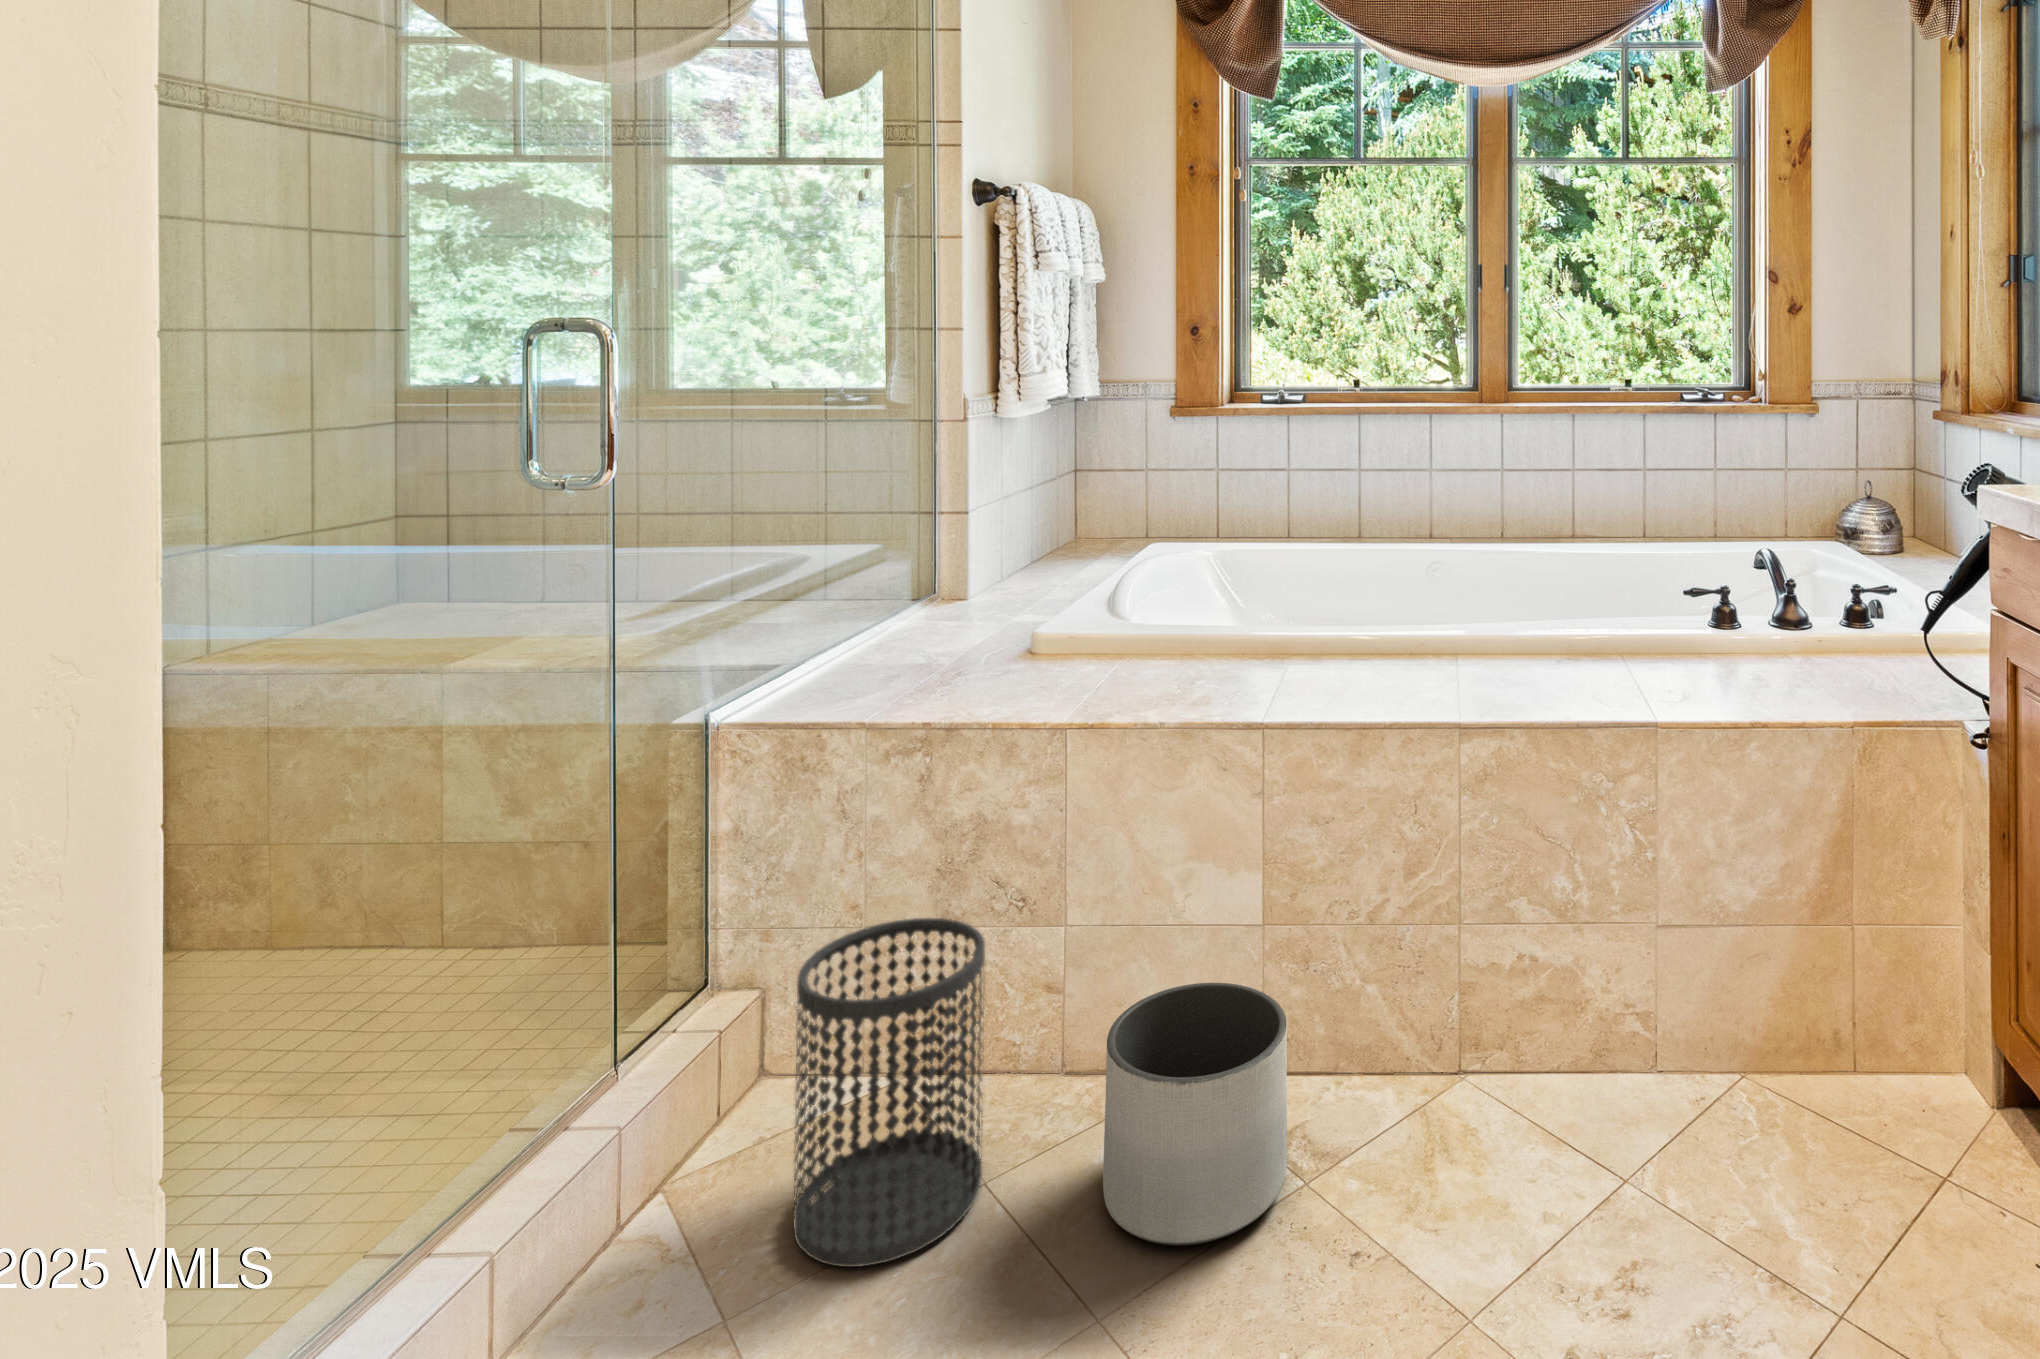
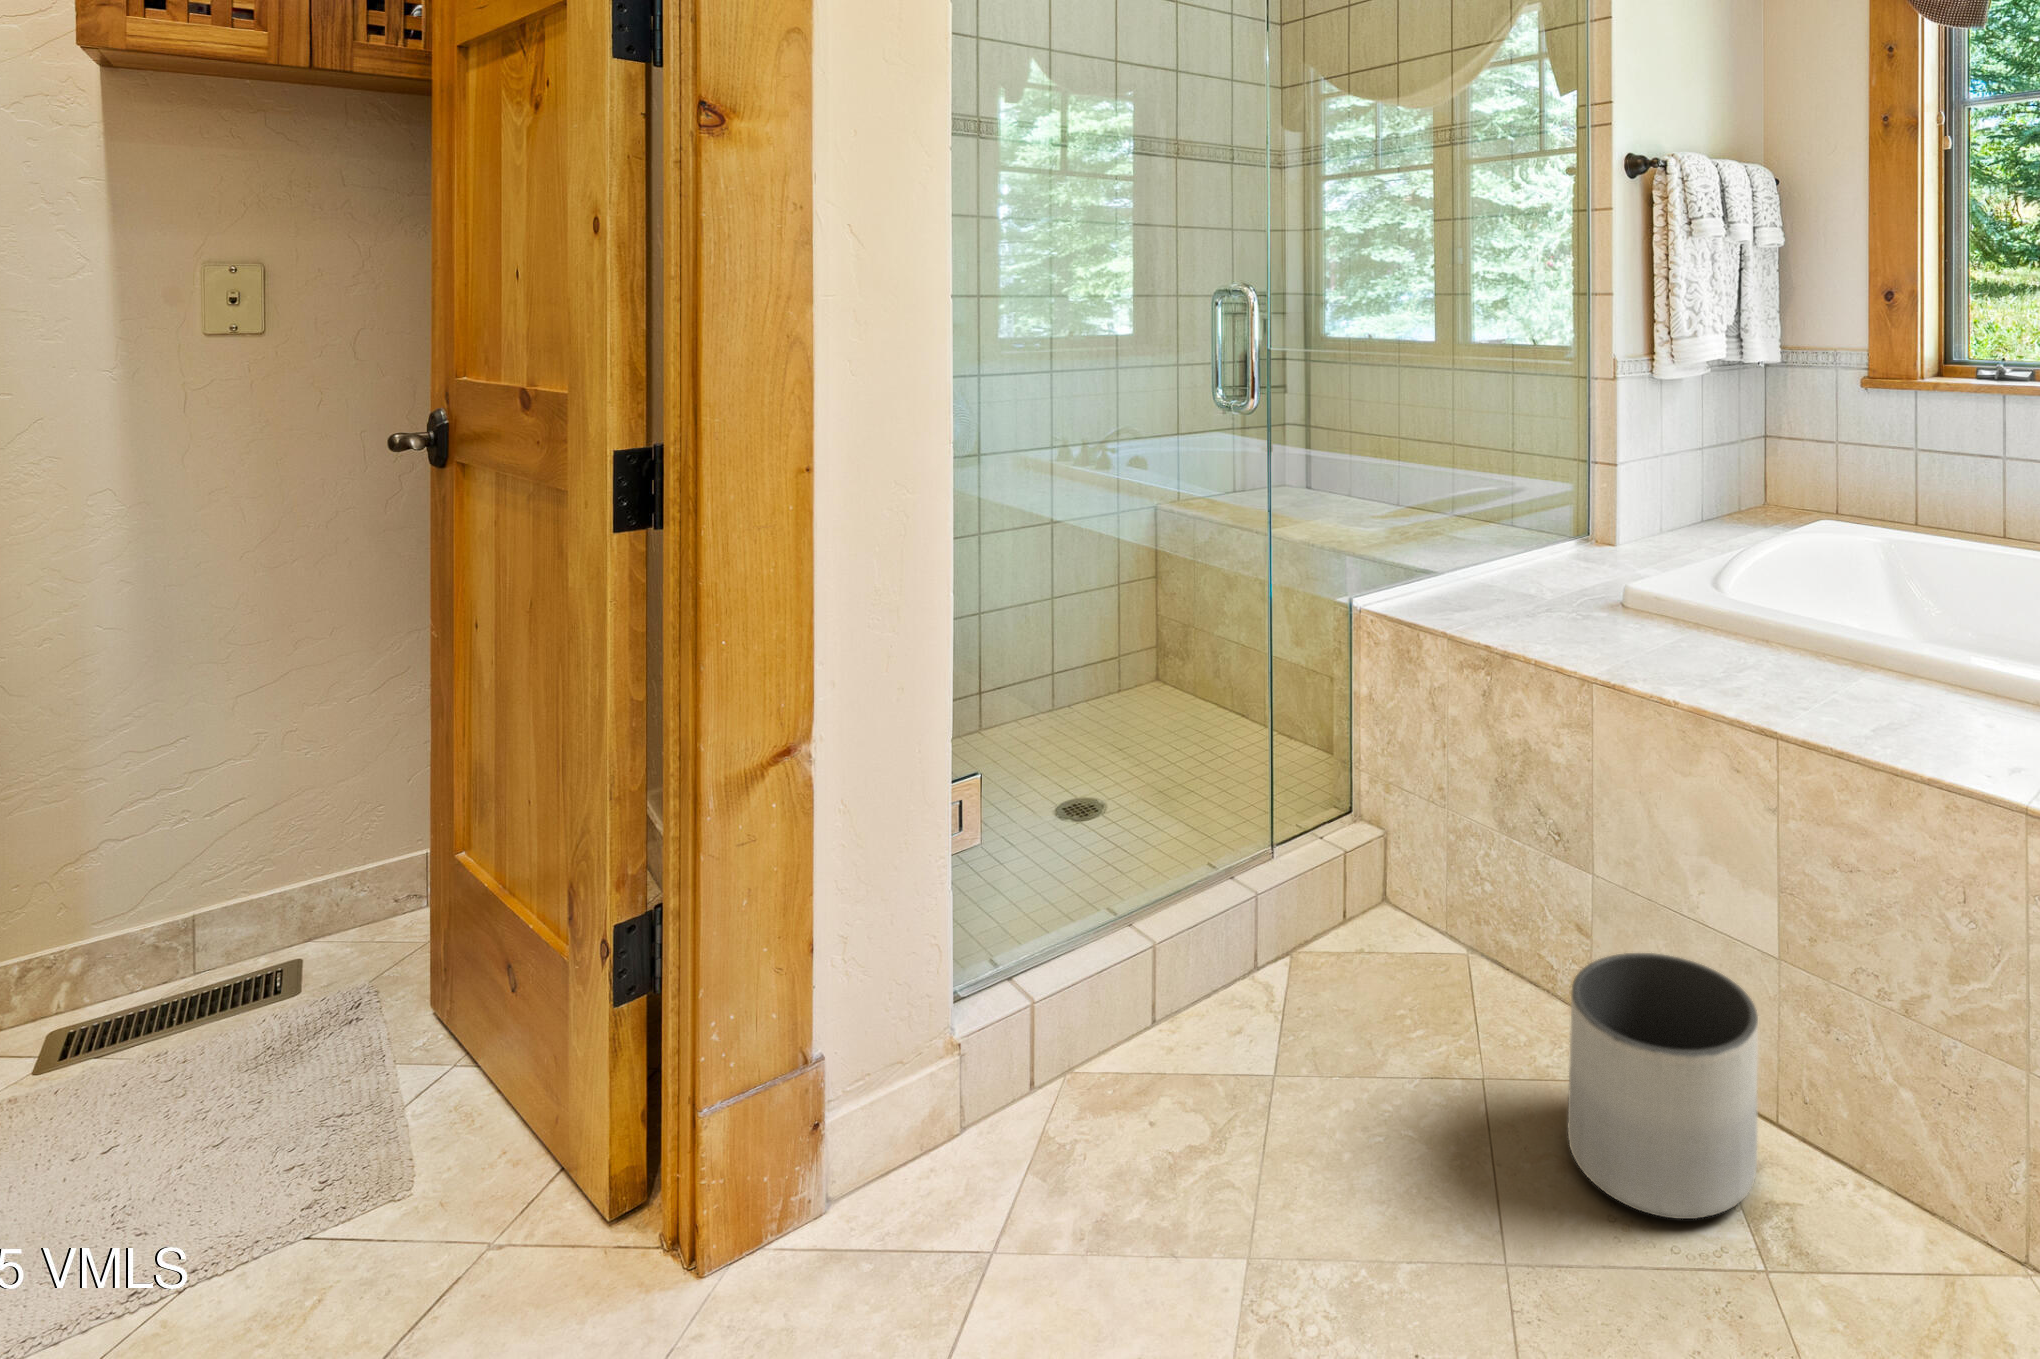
wastebasket: present [793,918,985,1267] -> none [1345,803,1493,1084]

